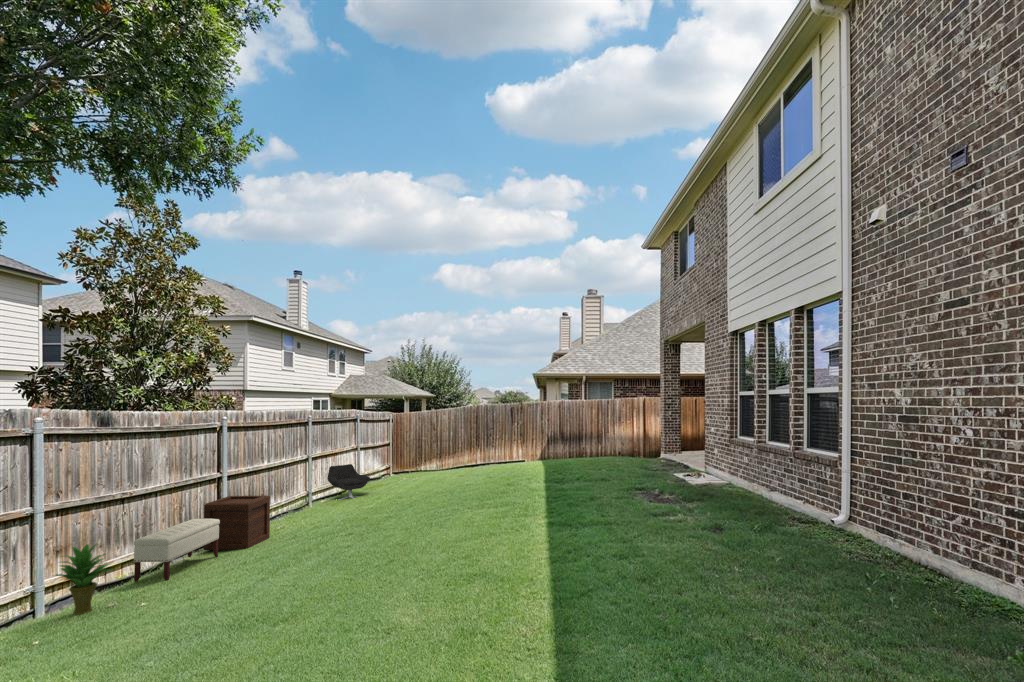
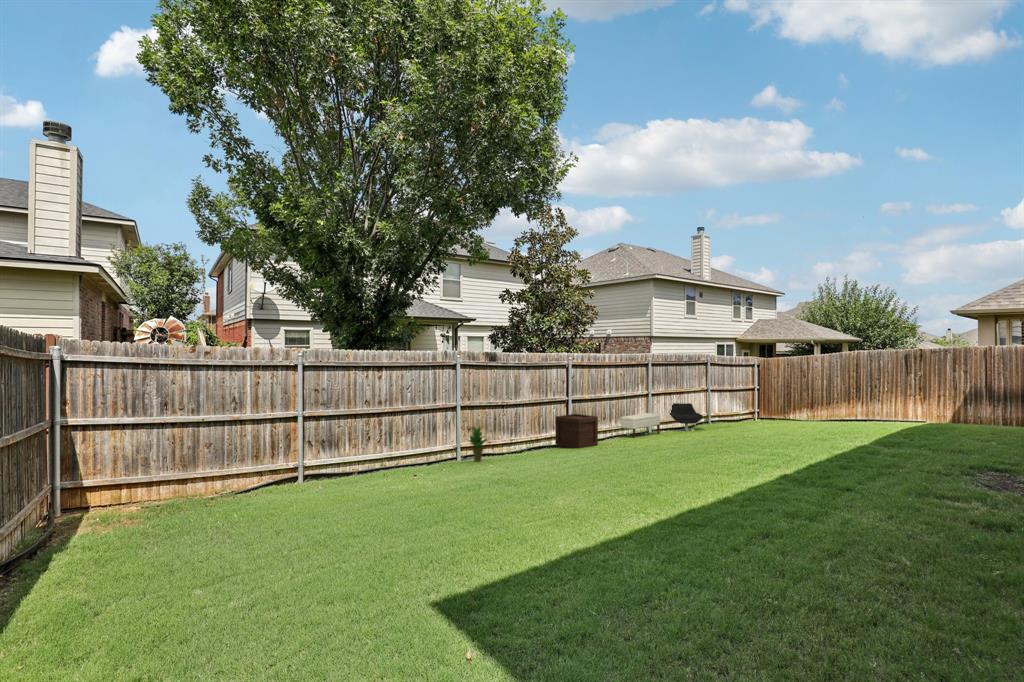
bench: present [134,519,220,582] -> present [620,413,660,438]

